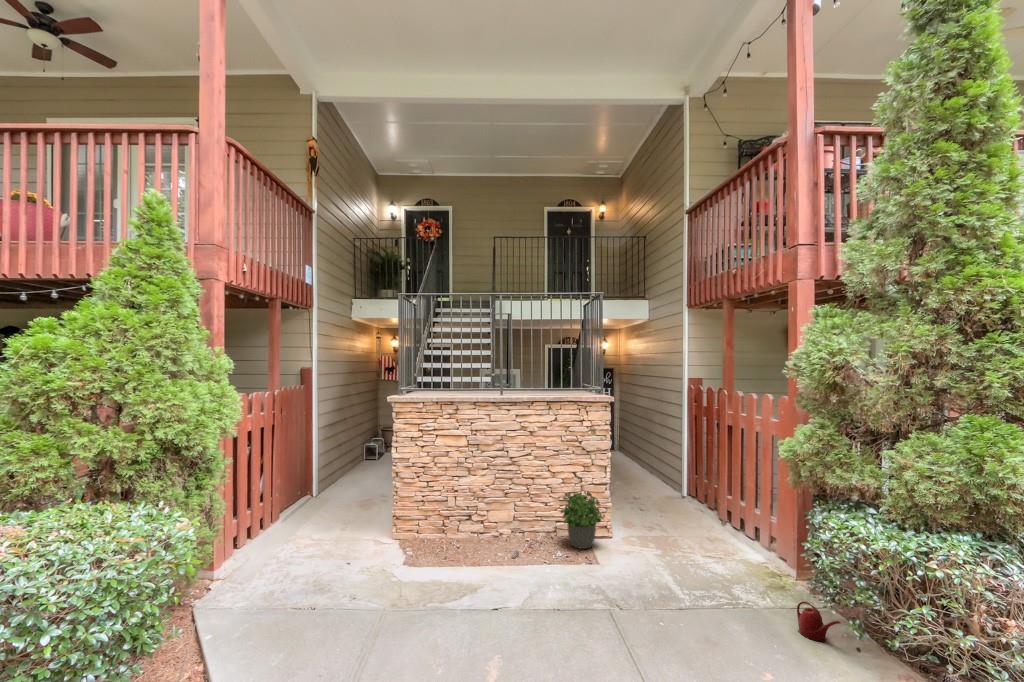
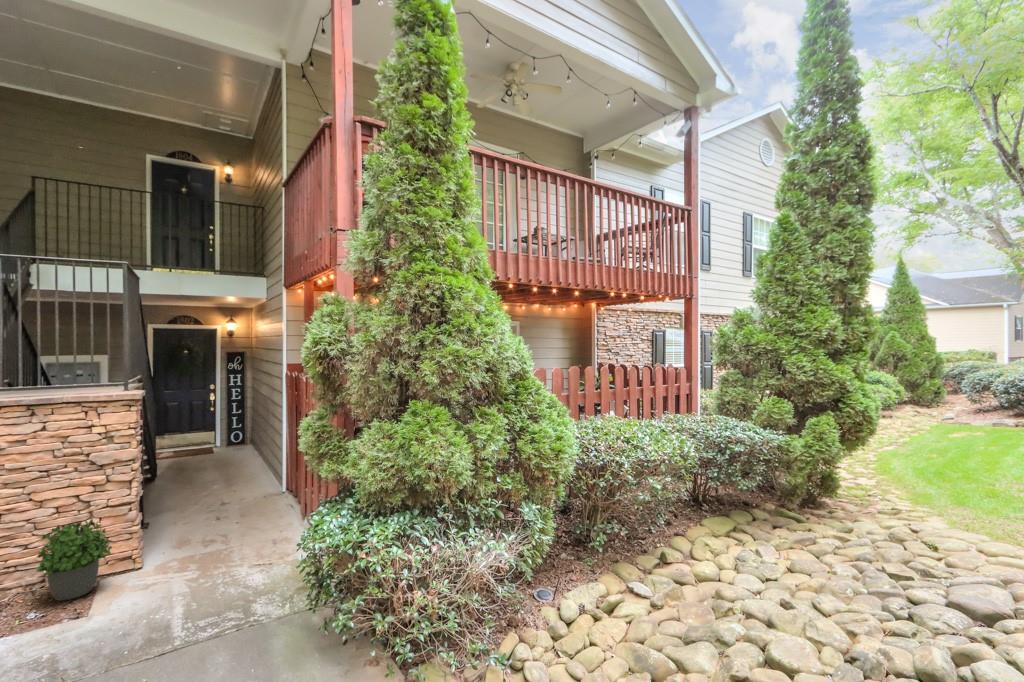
watering can: present [797,602,840,642] -> none [290,614,323,656]

